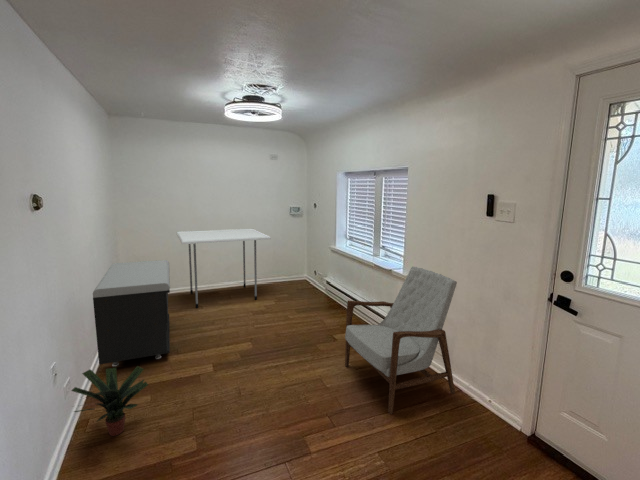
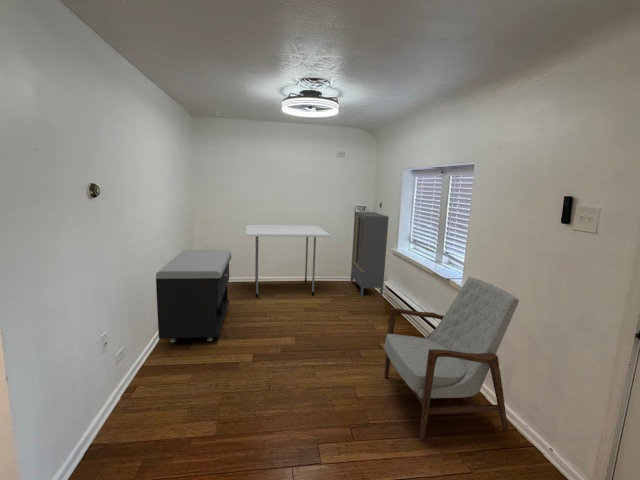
cabinet: none [289,213,325,295] -> present [351,212,389,296]
potted plant: present [72,366,148,436] -> none [114,342,186,406]

